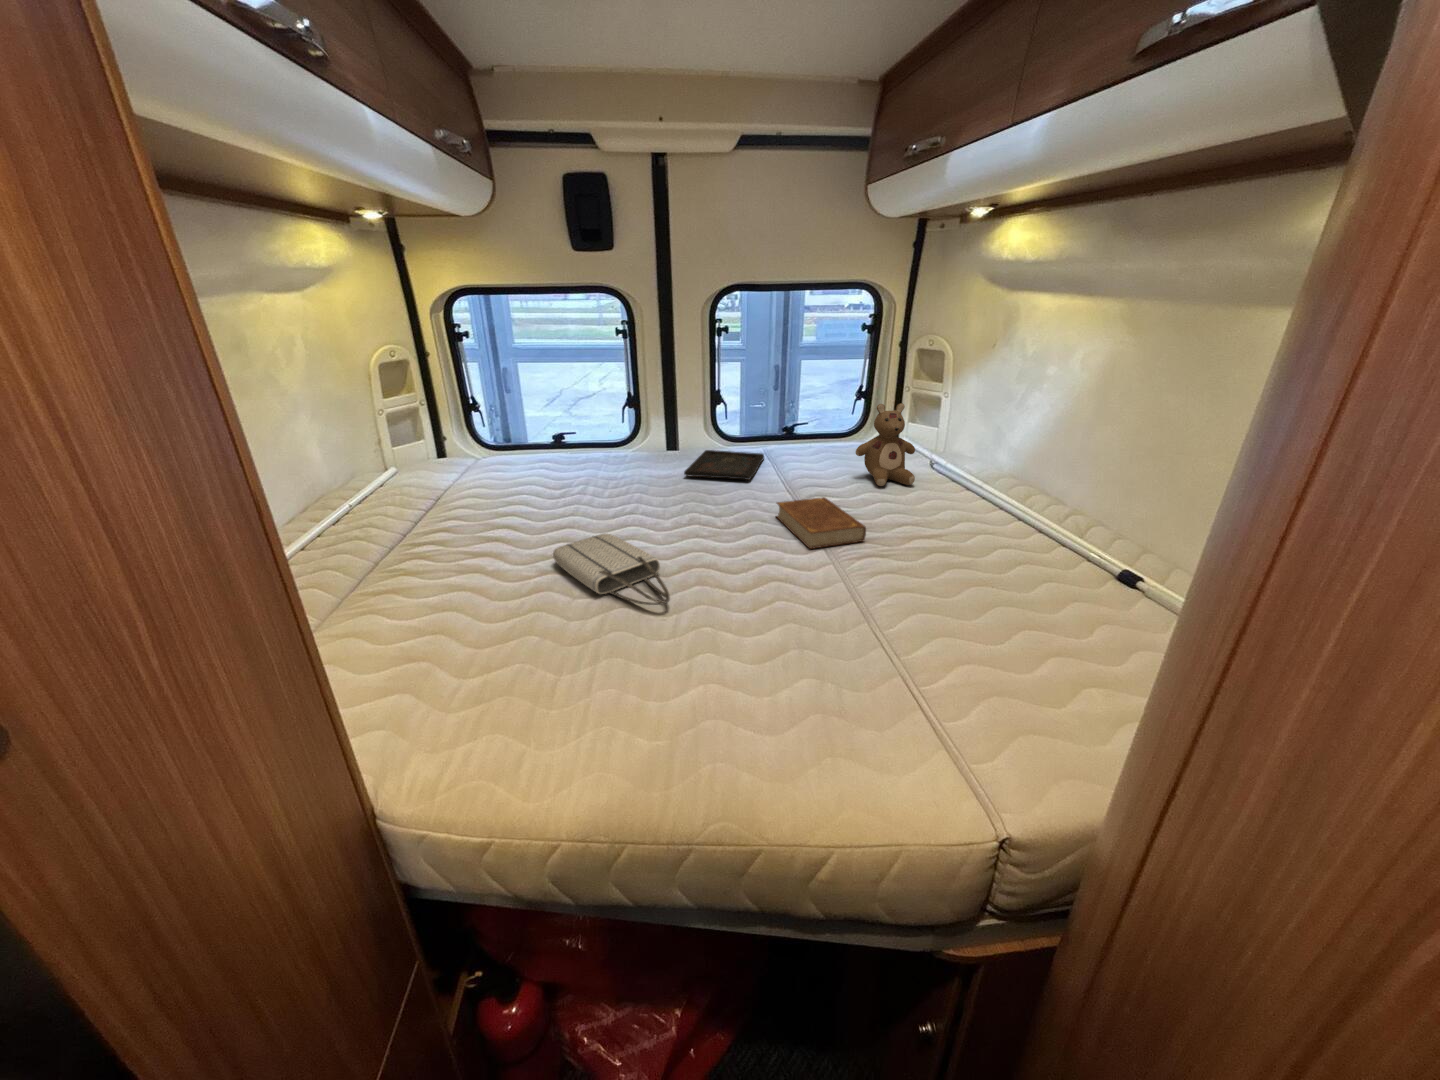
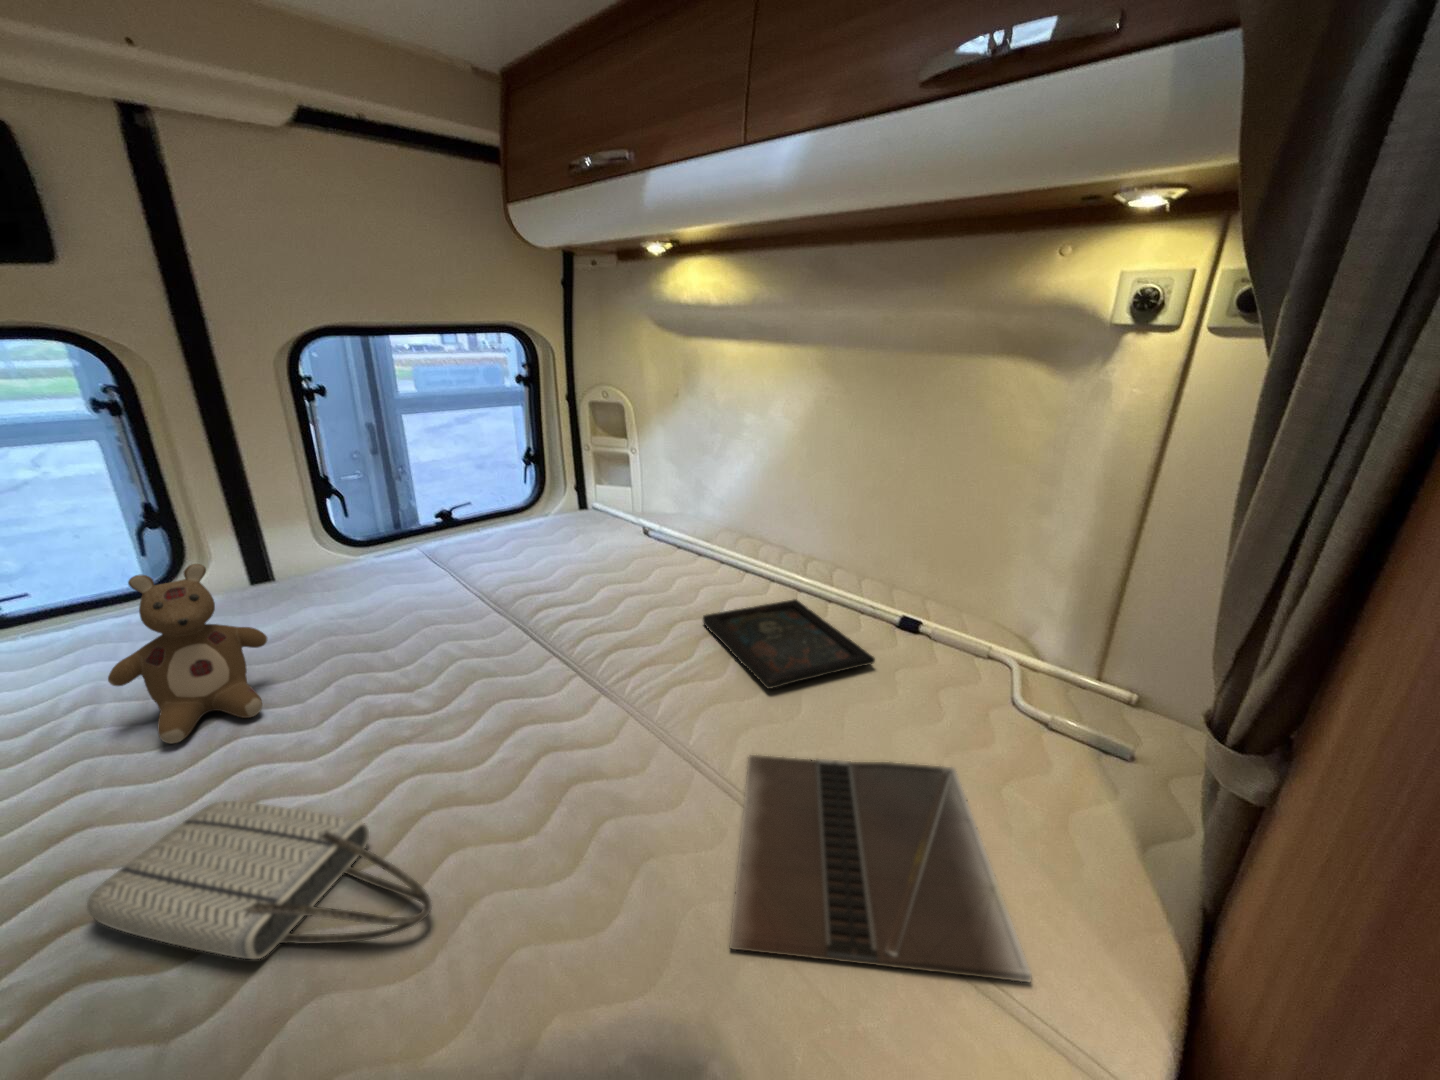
stuffed bear: present [856,403,915,486] -> present [108,564,267,744]
tray: present [684,450,764,480] -> present [703,599,875,689]
book: present [776,497,866,549] -> none [505,611,649,698]
laptop: none [799,608,1055,777] -> present [730,755,1032,982]

